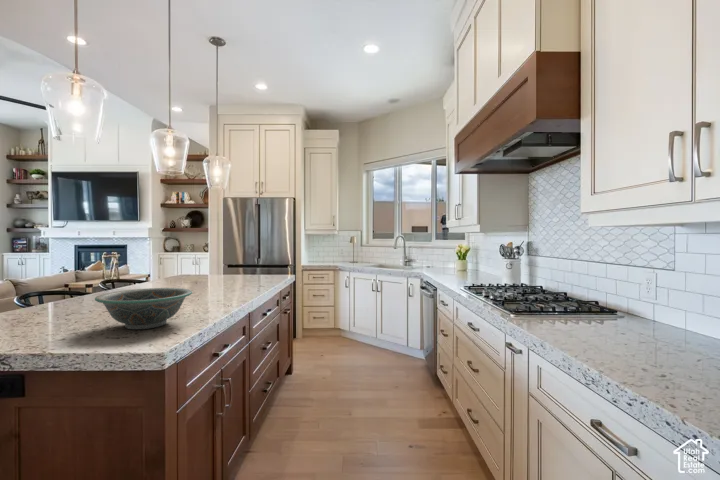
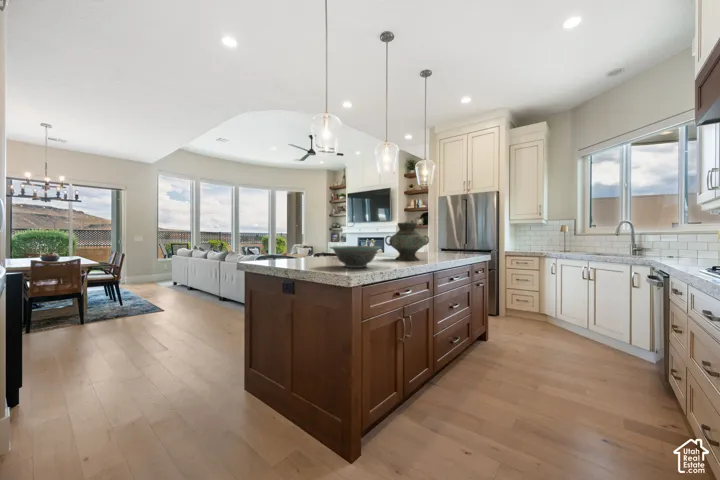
vase: none [174,242,237,297] -> present [385,222,429,260]

